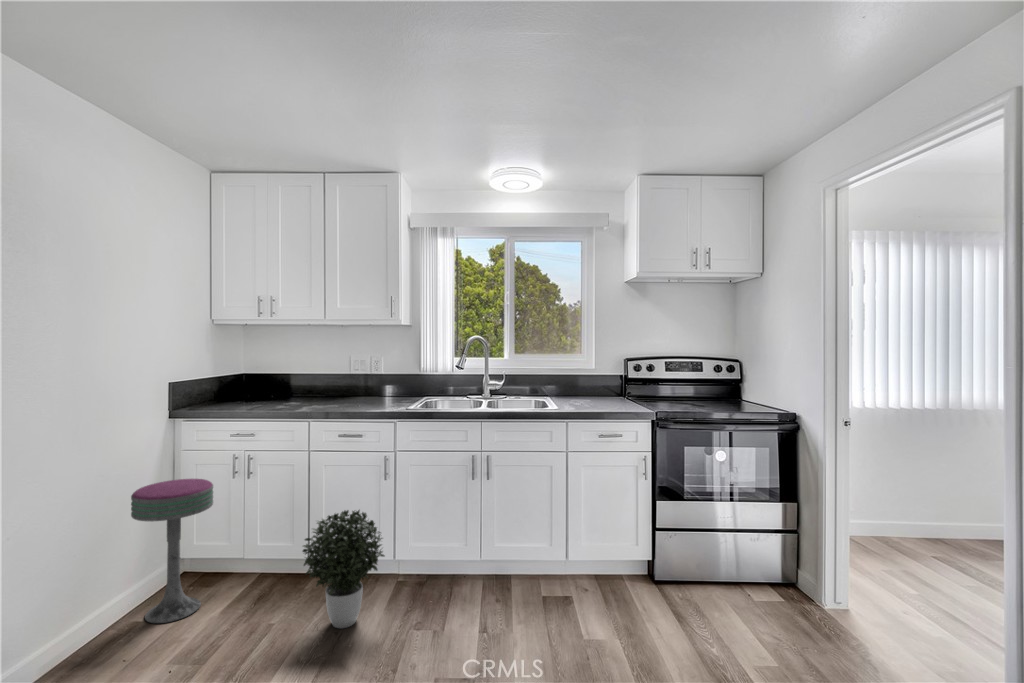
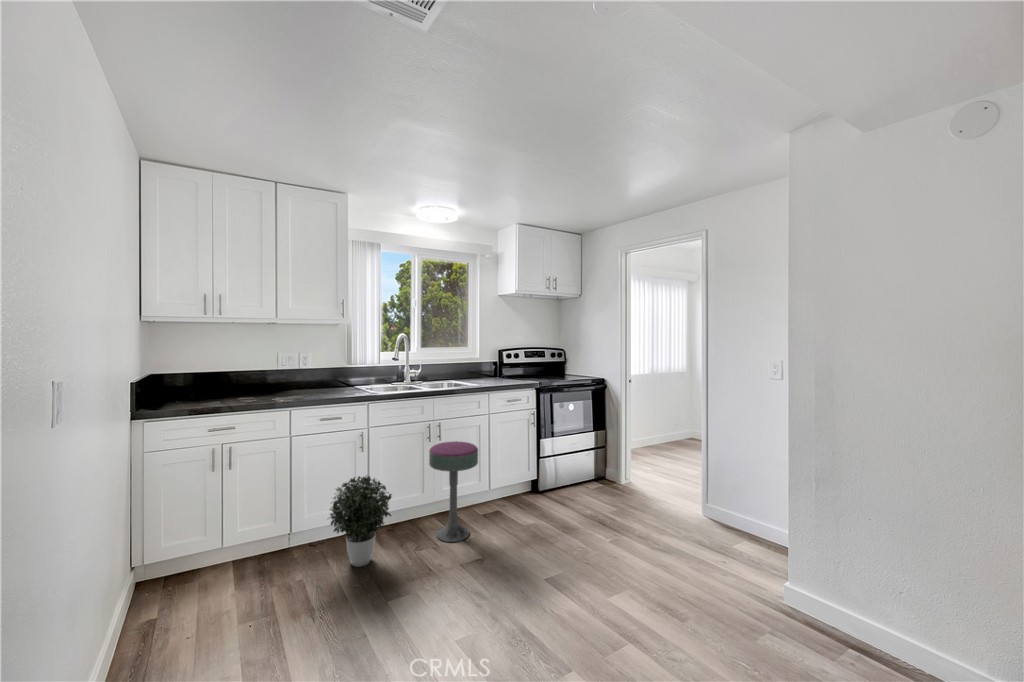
bar stool: present [131,479,213,623] -> present [429,441,478,542]

